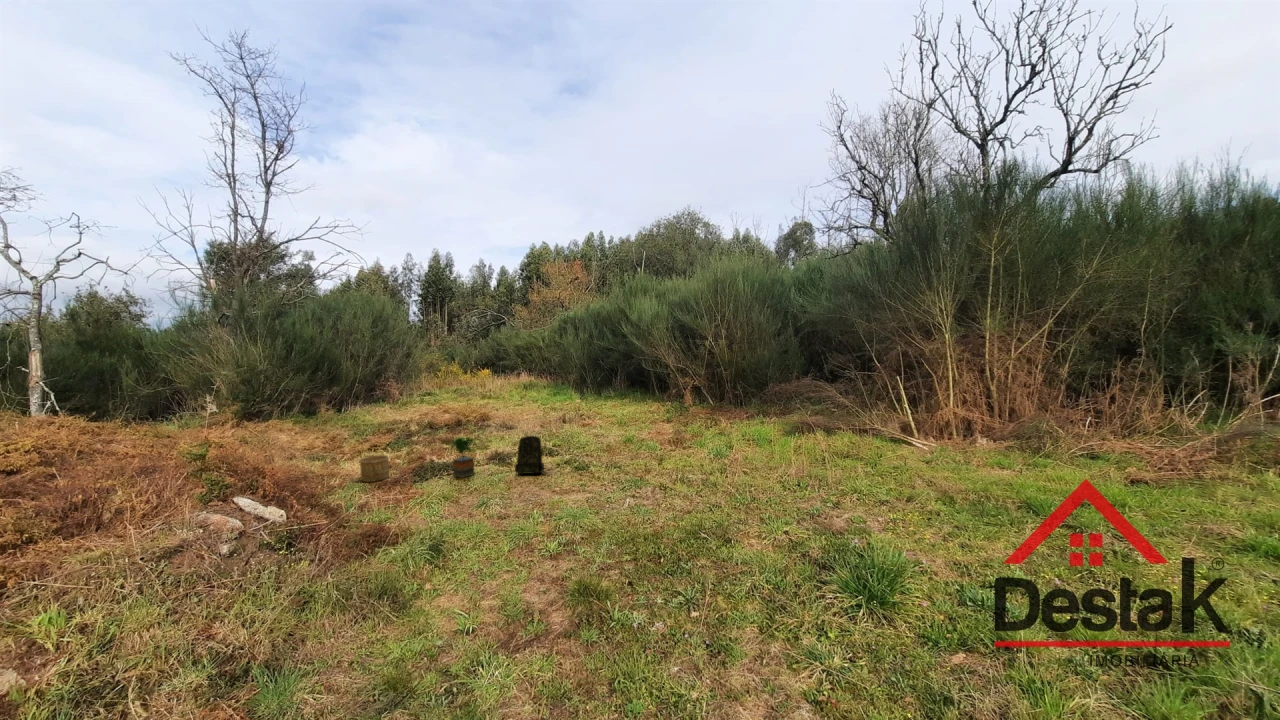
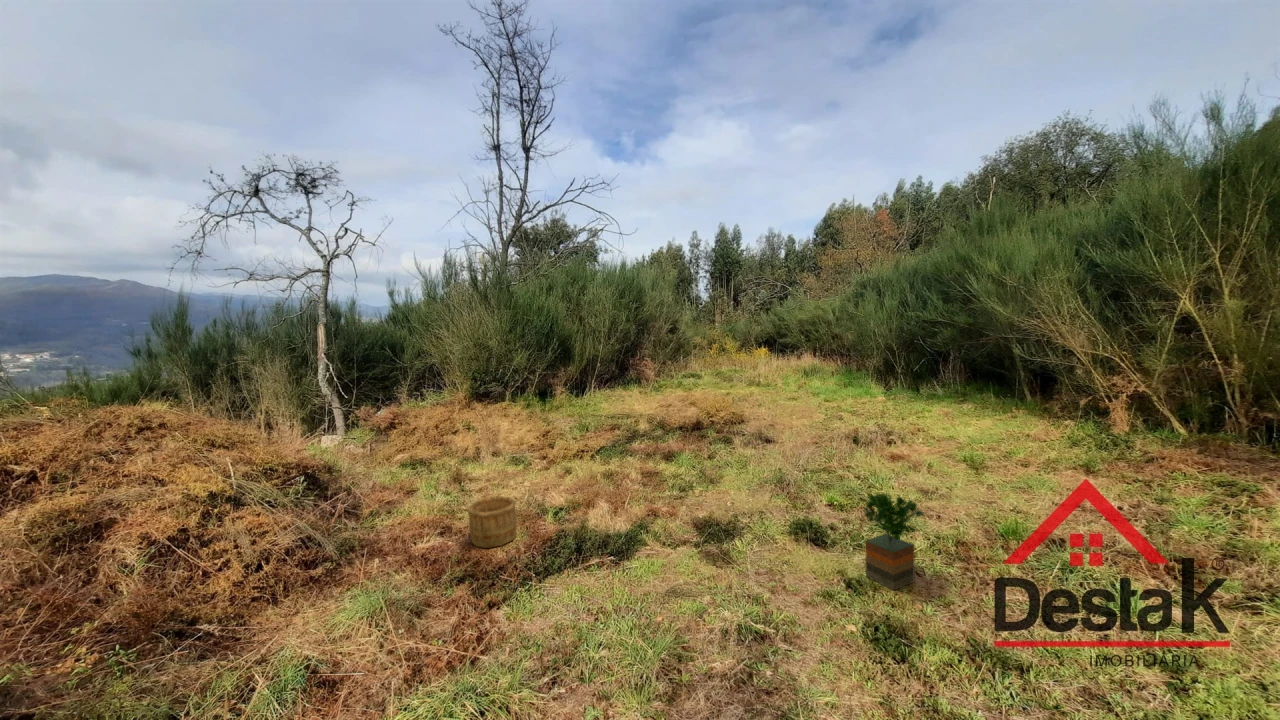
backpack: present [515,436,544,474] -> none [716,521,788,631]
potted tree: present [451,438,477,478] -> present [864,493,925,590]

